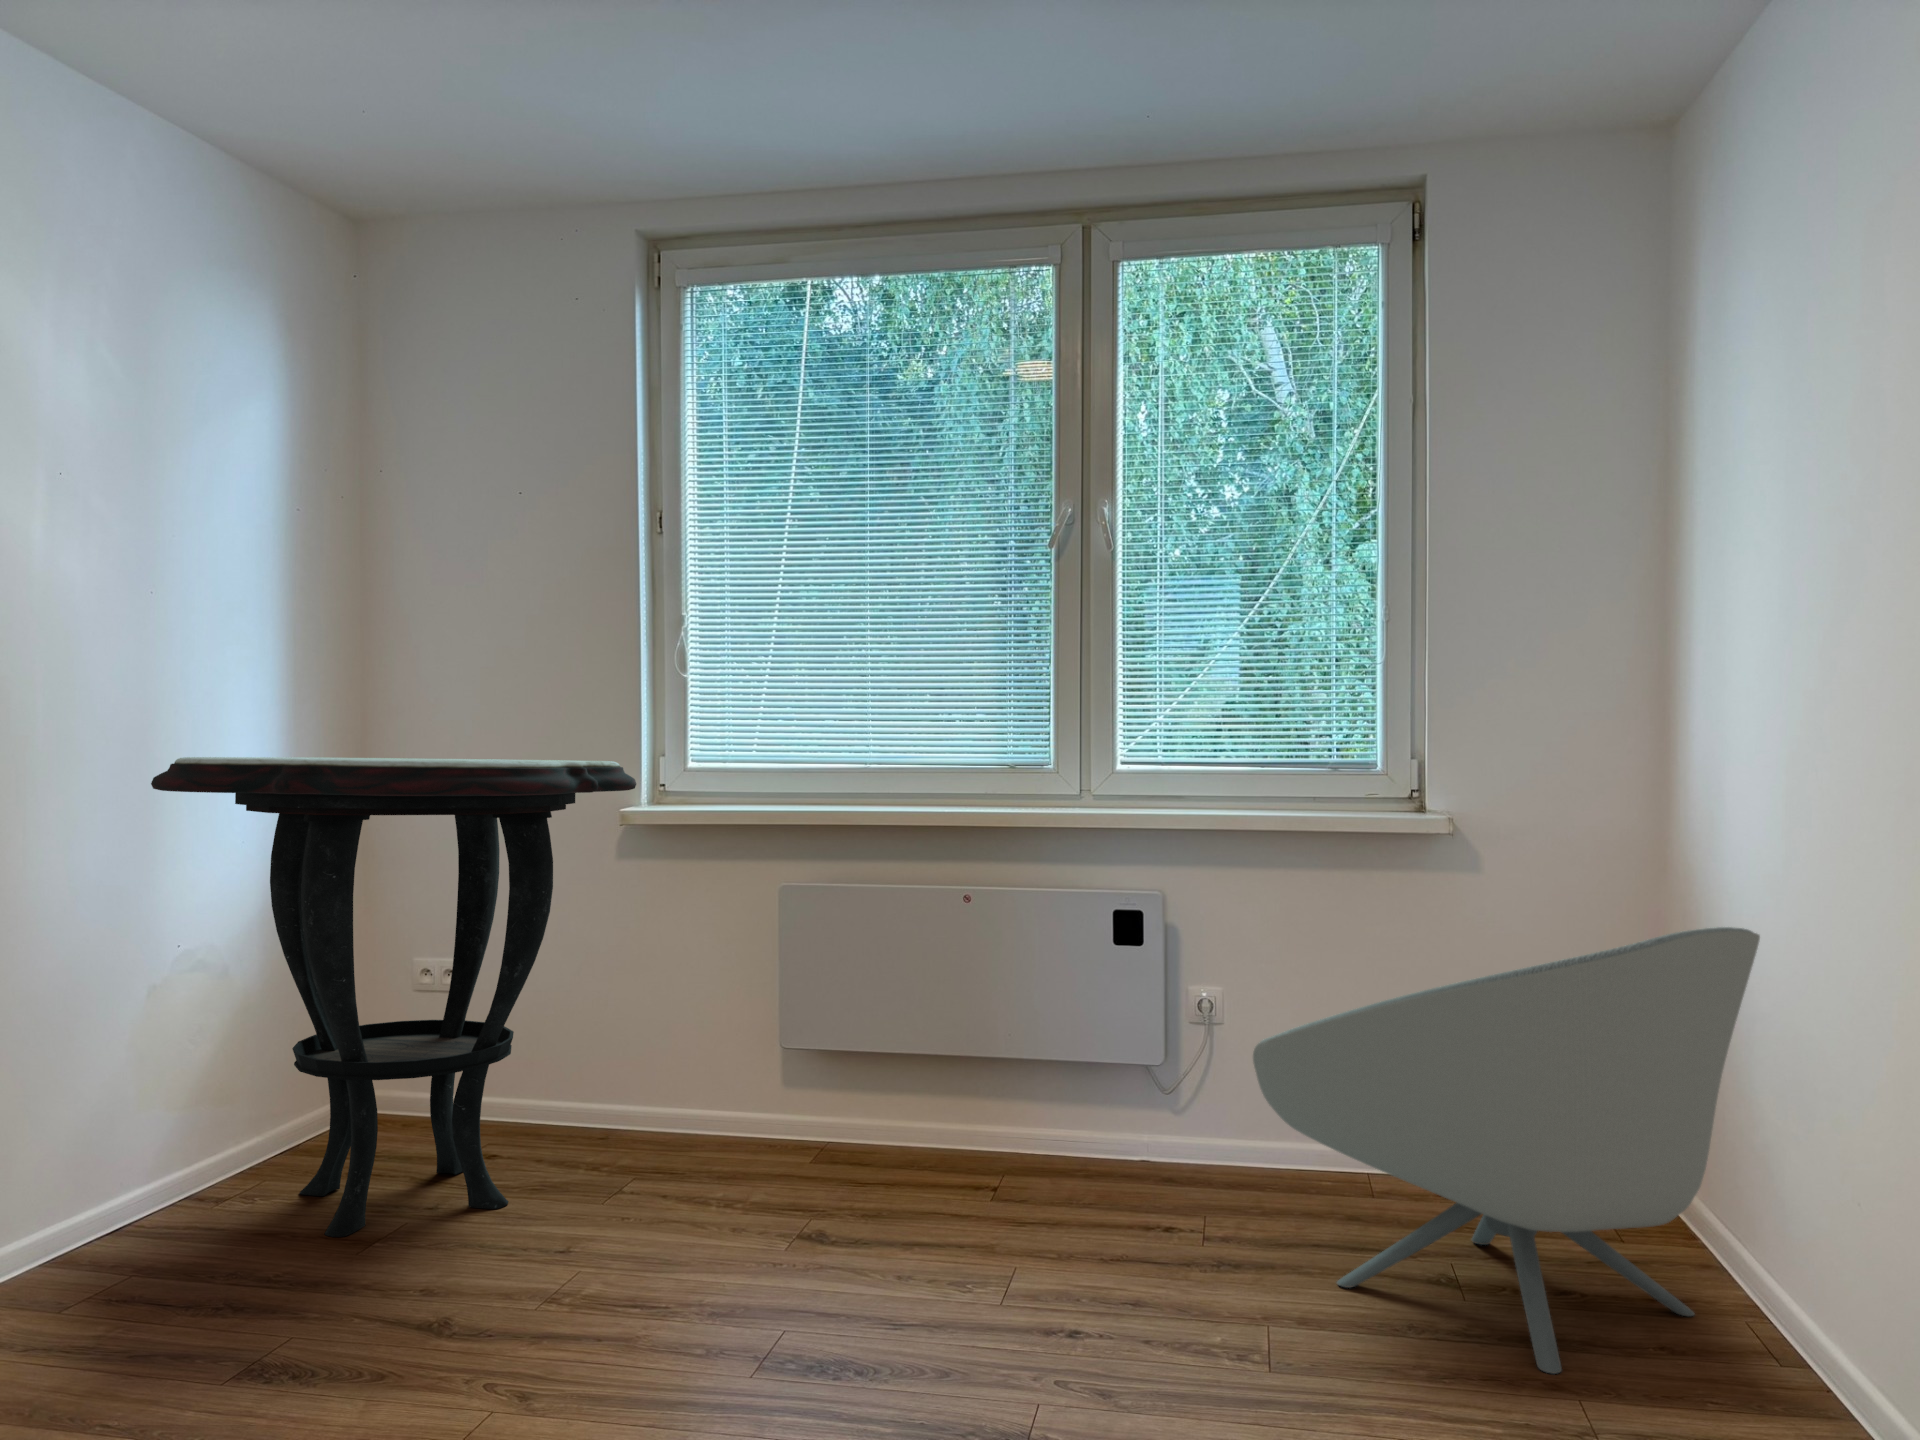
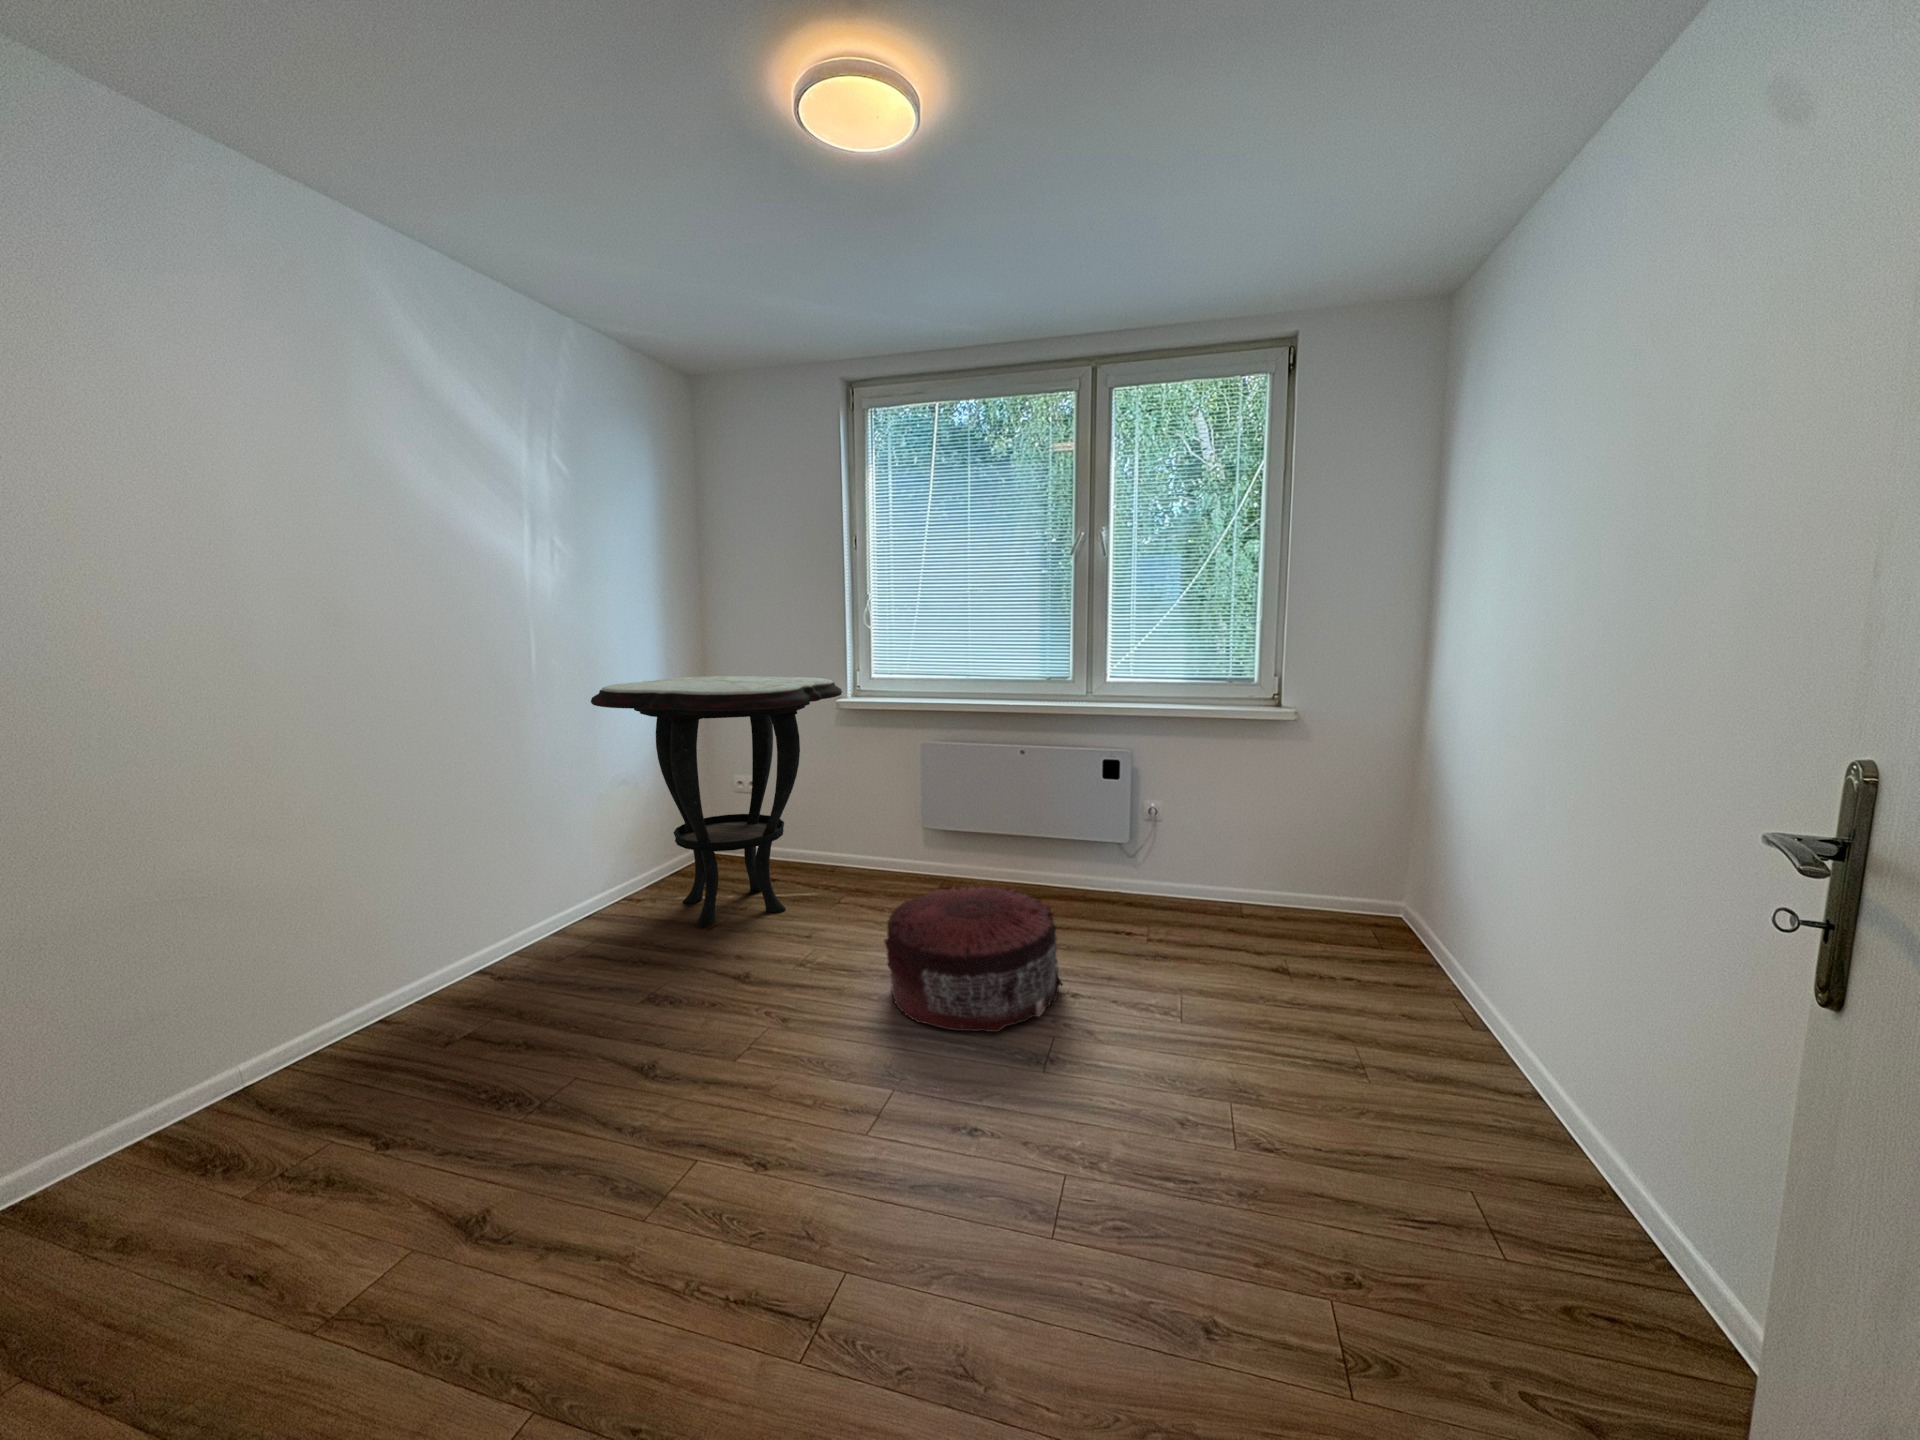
armchair: present [1253,927,1760,1374] -> none [1177,792,1478,1029]
pouf: none [709,1130,1052,1397] -> present [884,886,1062,1032]

